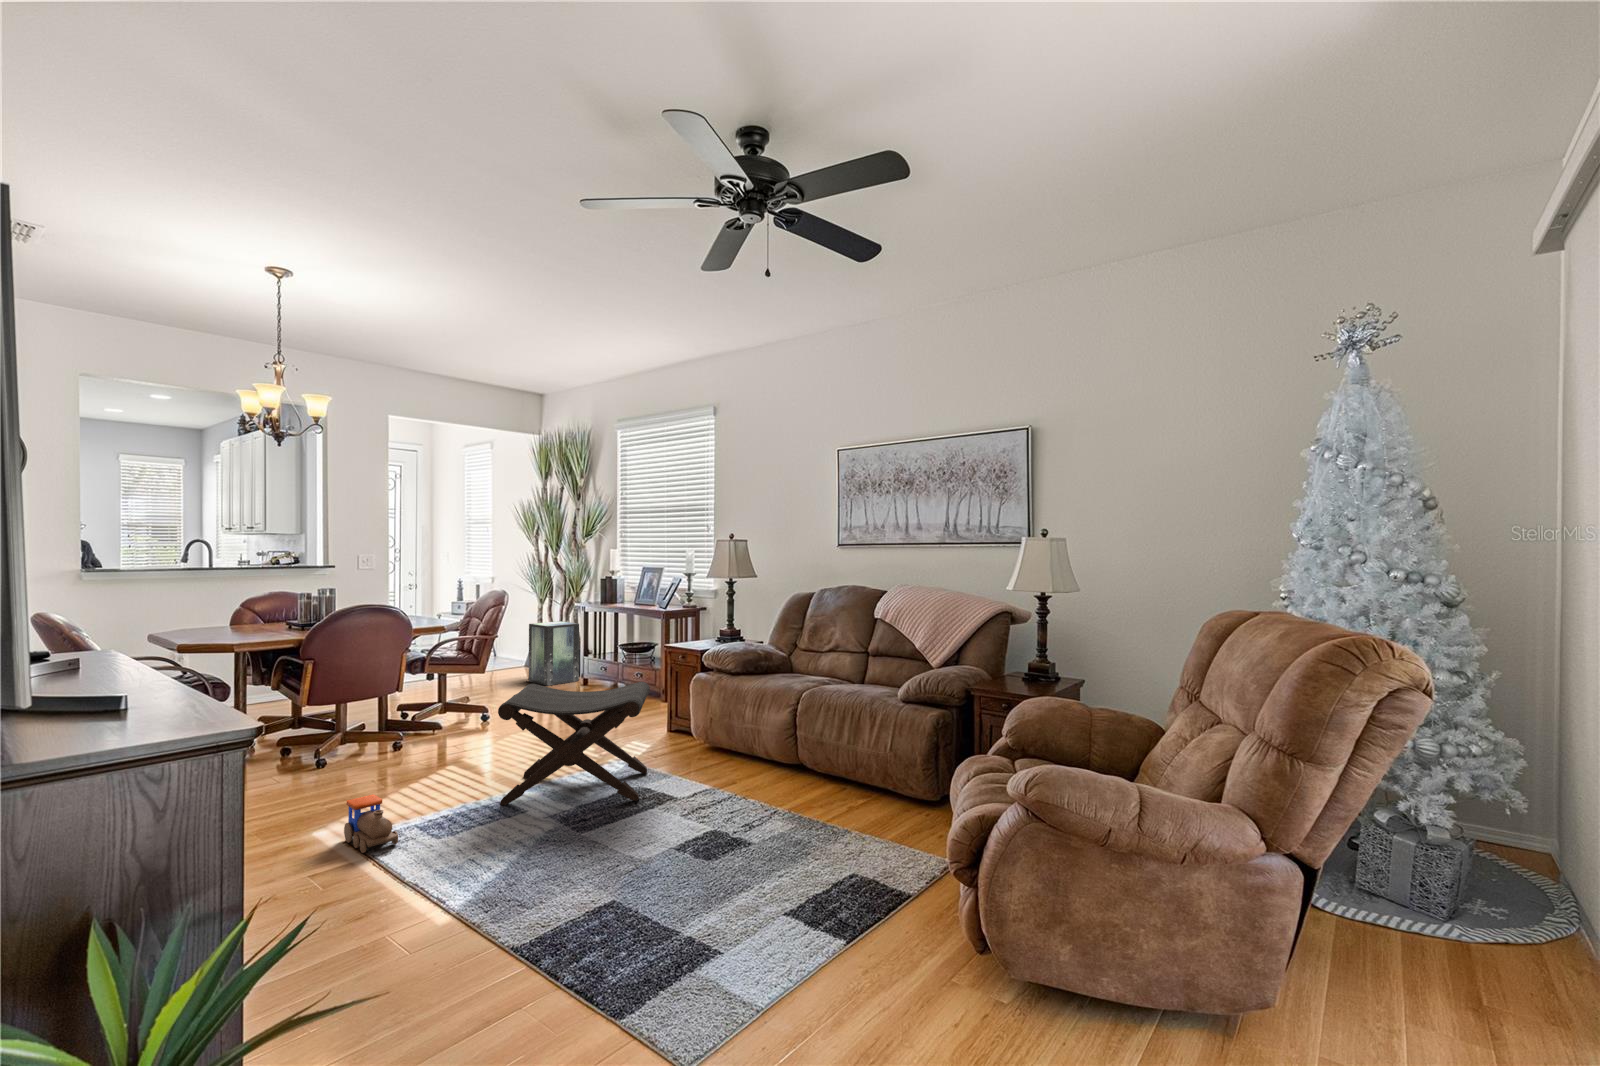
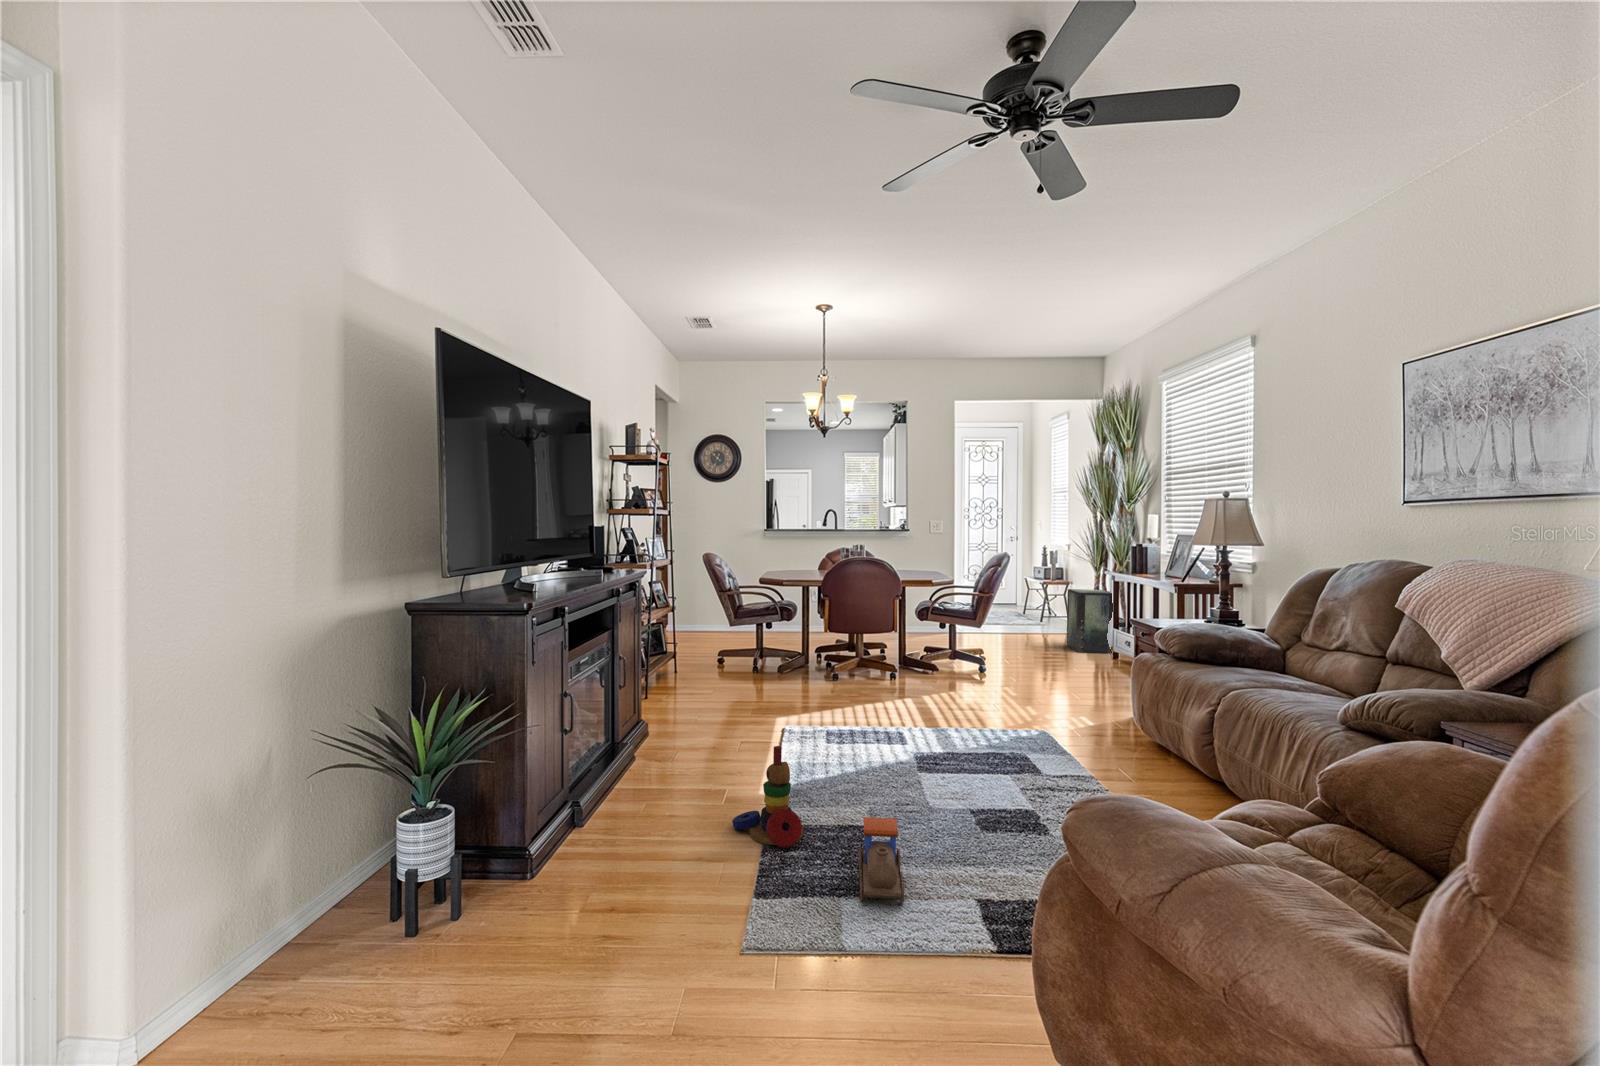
footstool: present [498,682,650,805] -> none [891,632,1056,764]
toy train: present [344,794,398,853] -> present [859,817,904,903]
stacking toy: none [491,838,589,954] -> present [732,746,803,848]

